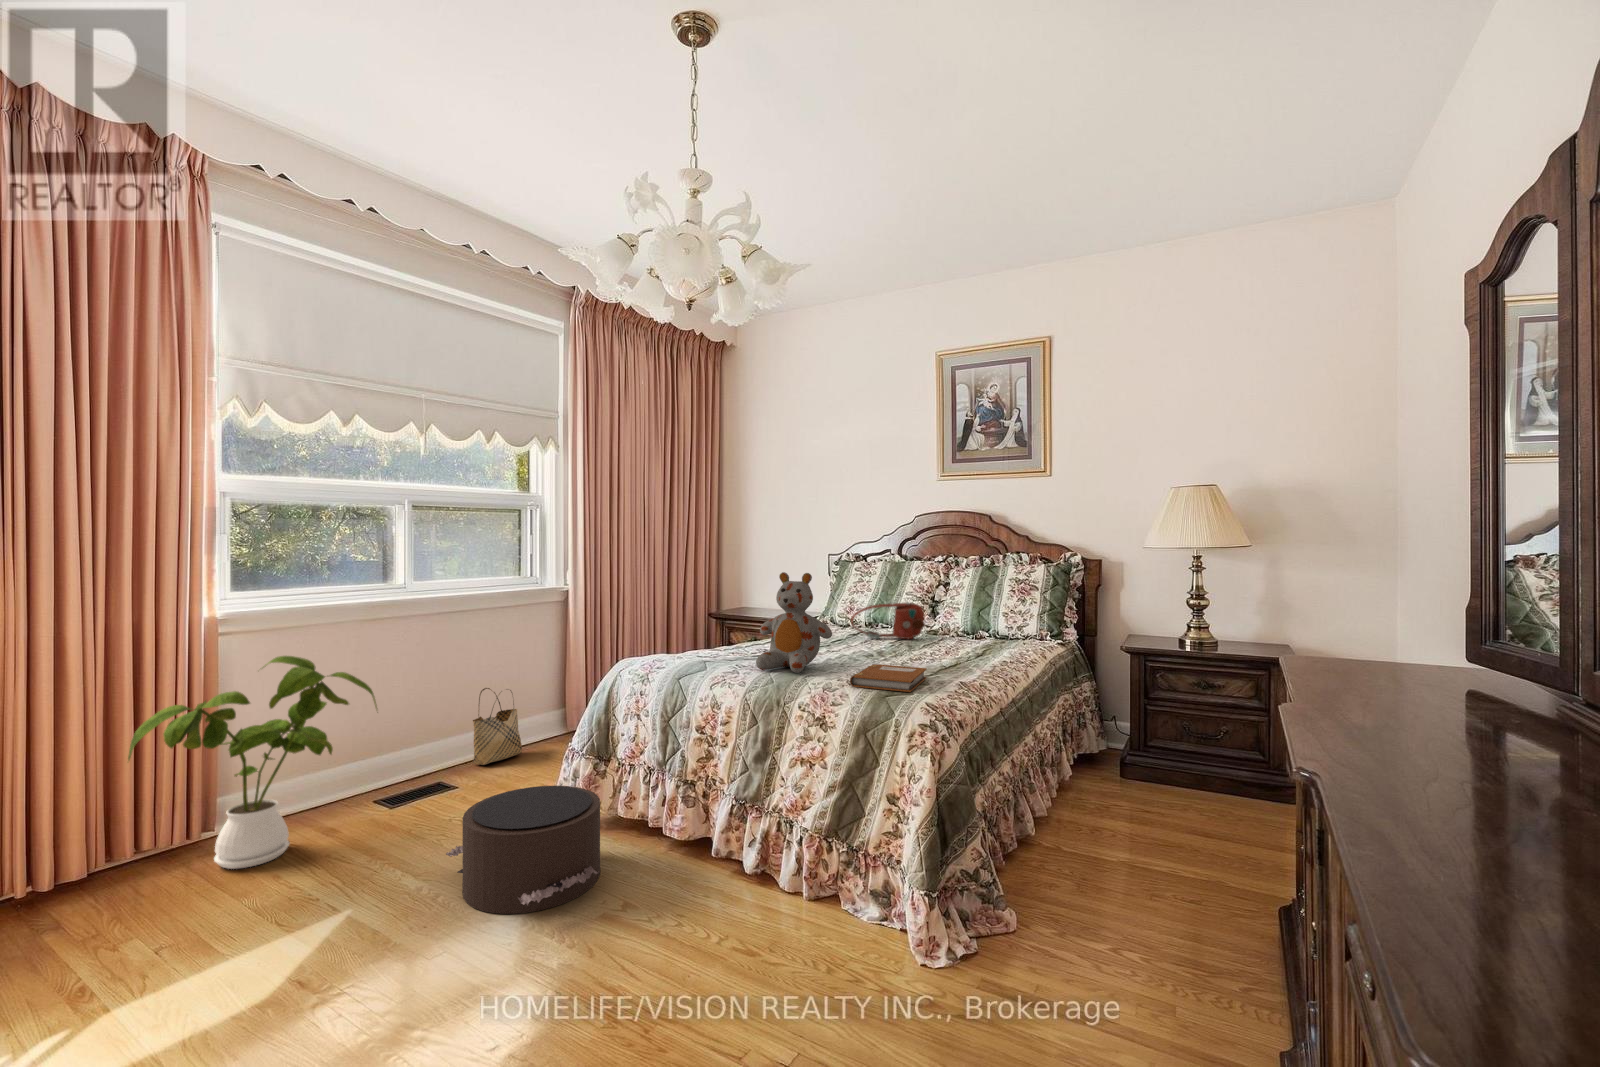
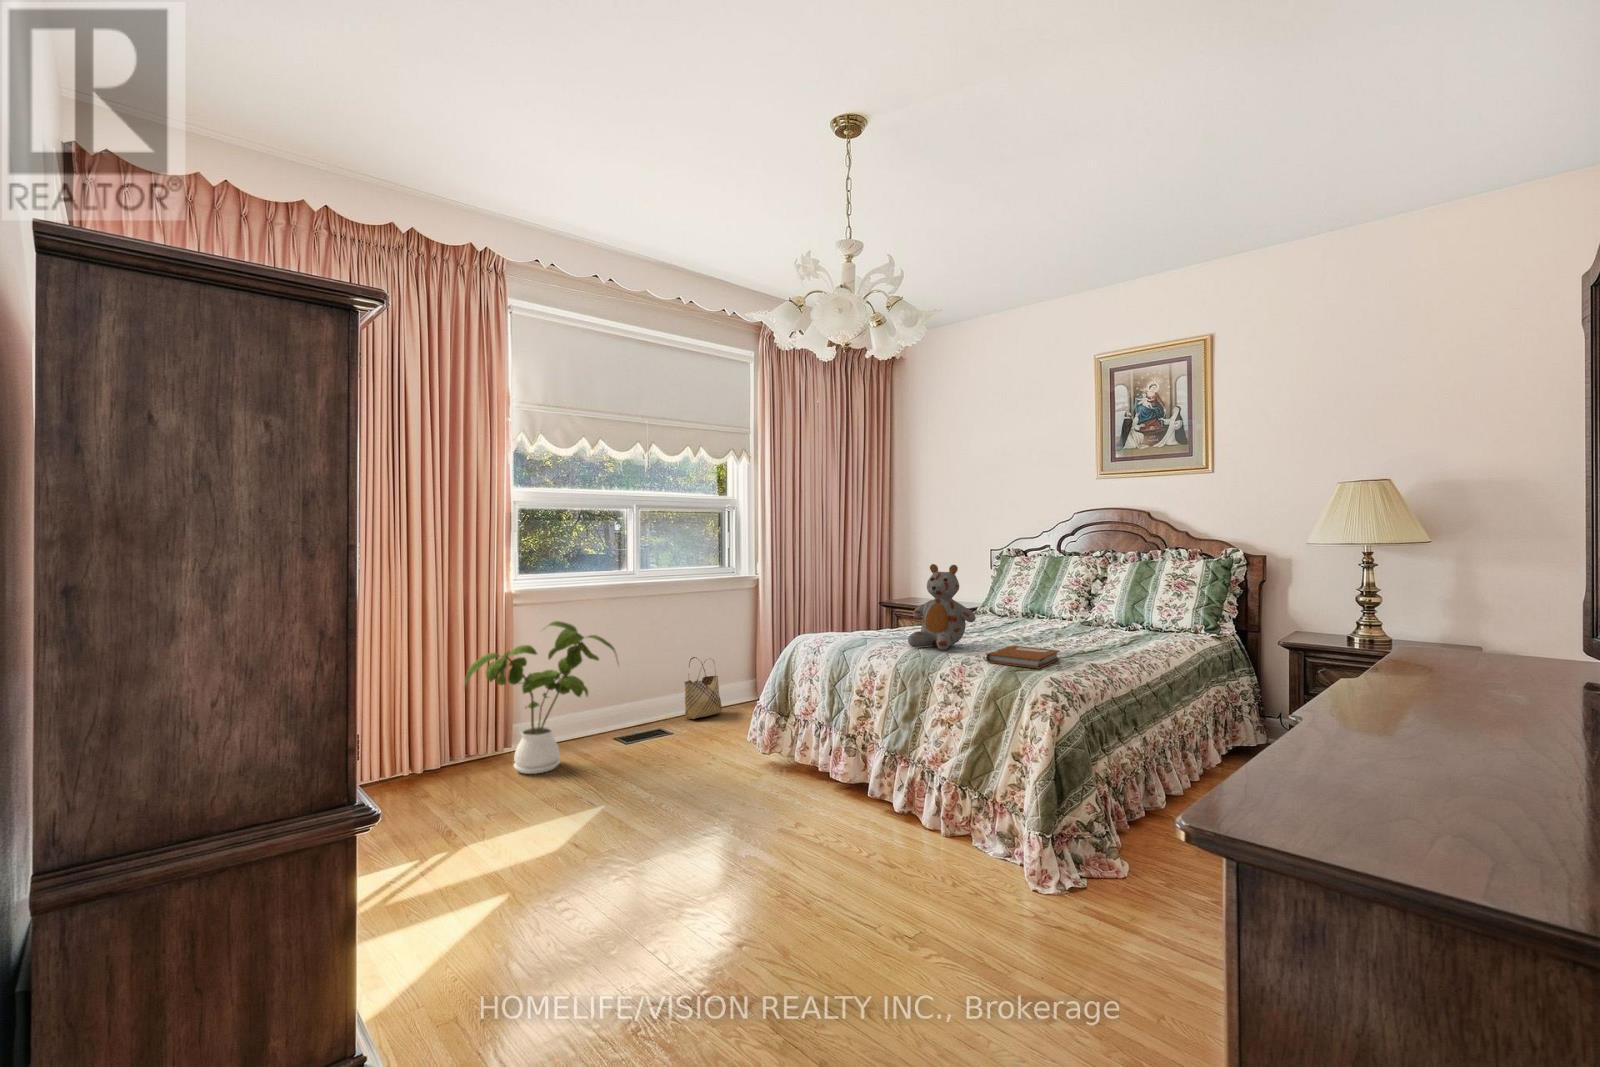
handbag: present [851,602,925,639] -> none [1003,594,1075,629]
pouf: present [446,786,600,914] -> none [667,731,780,821]

